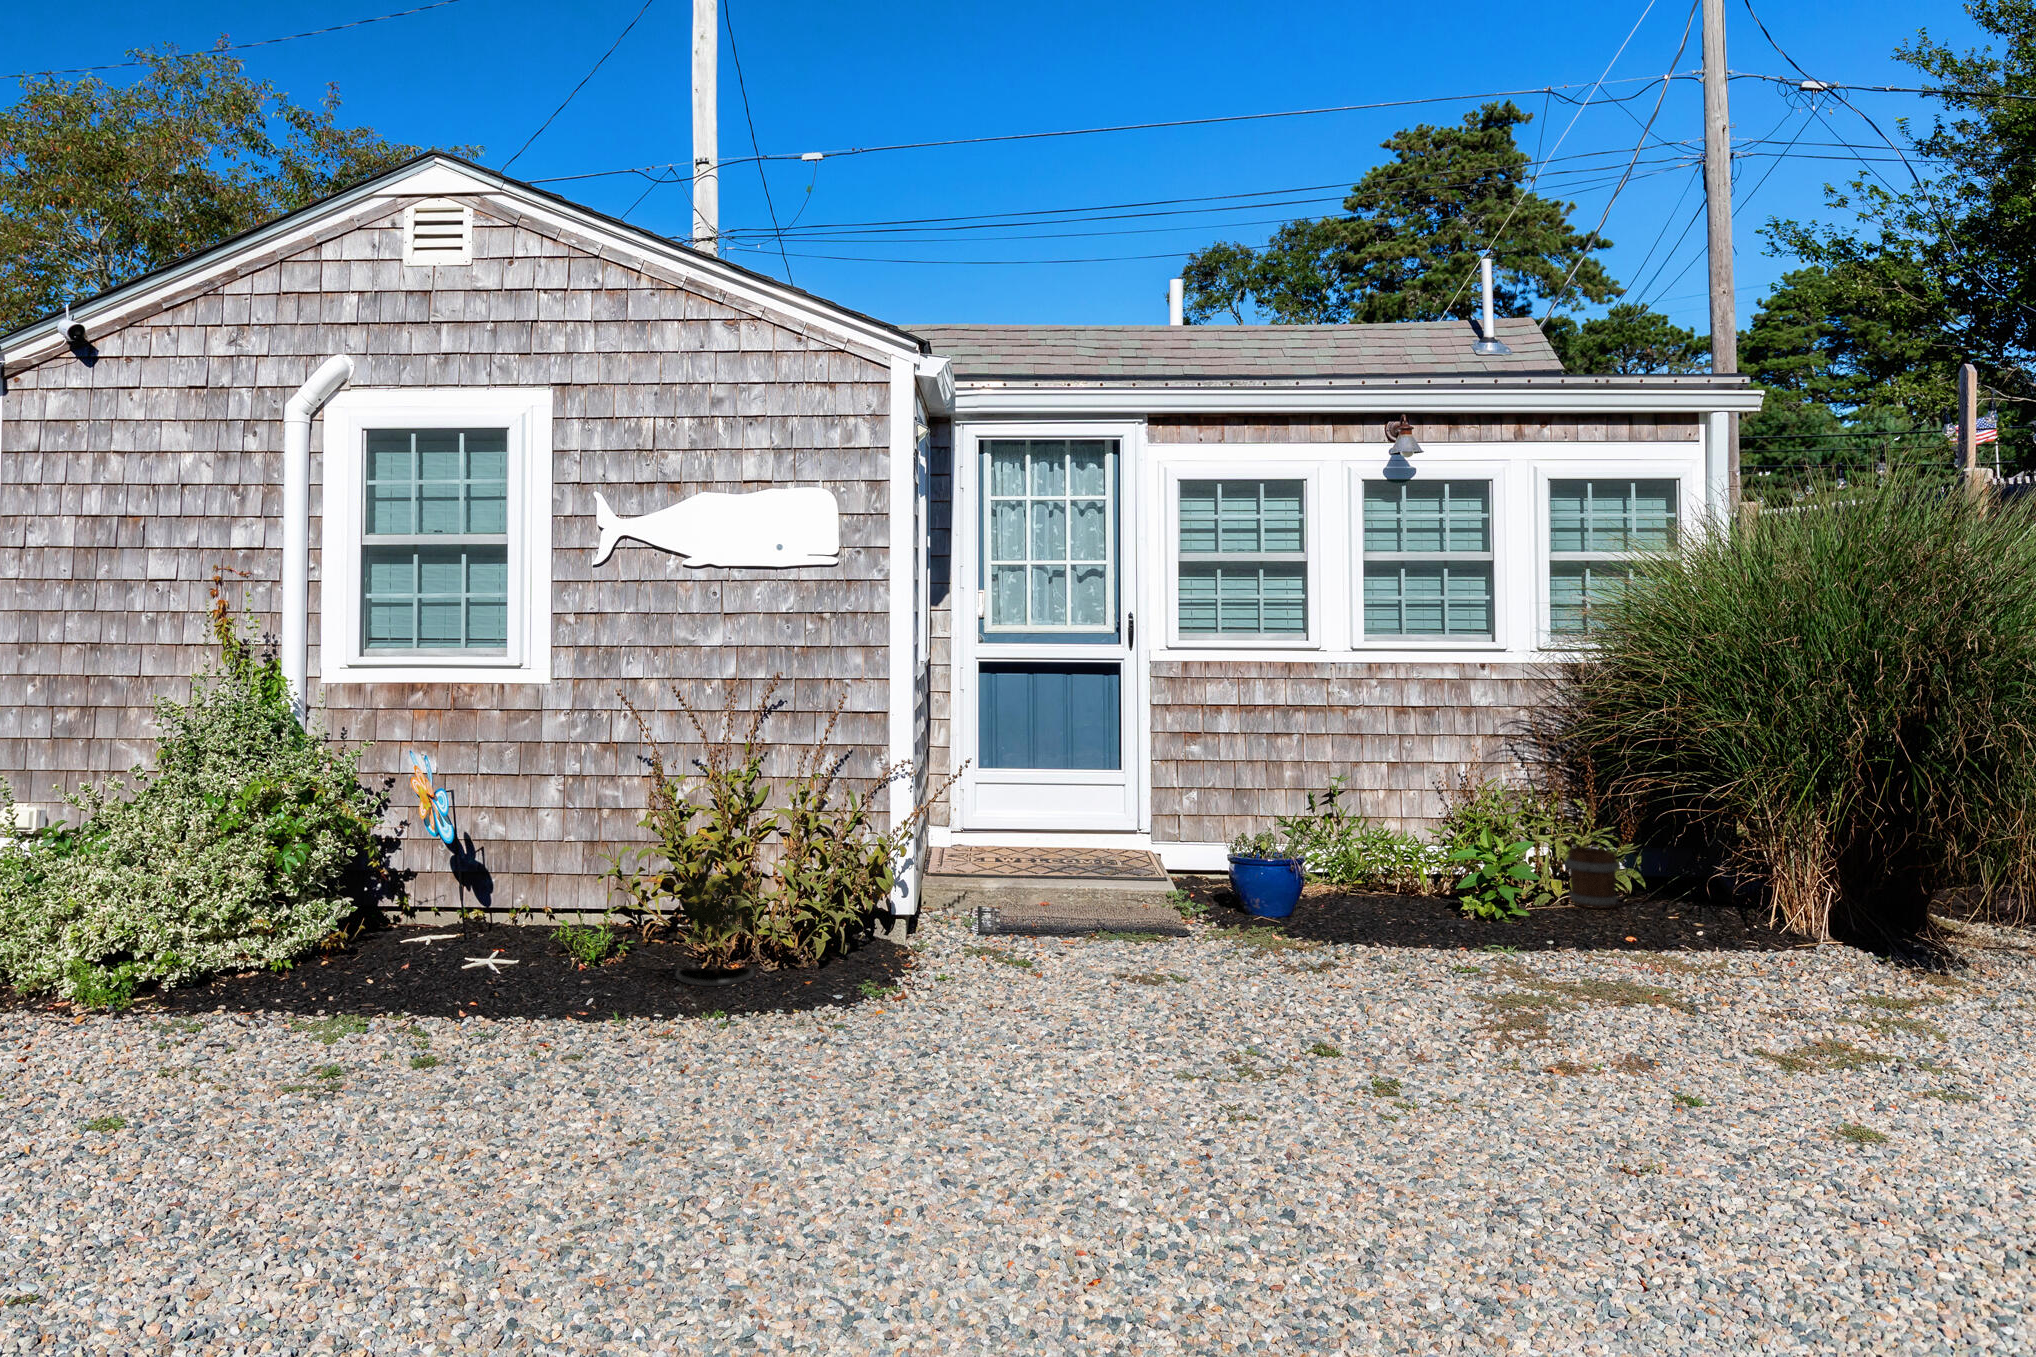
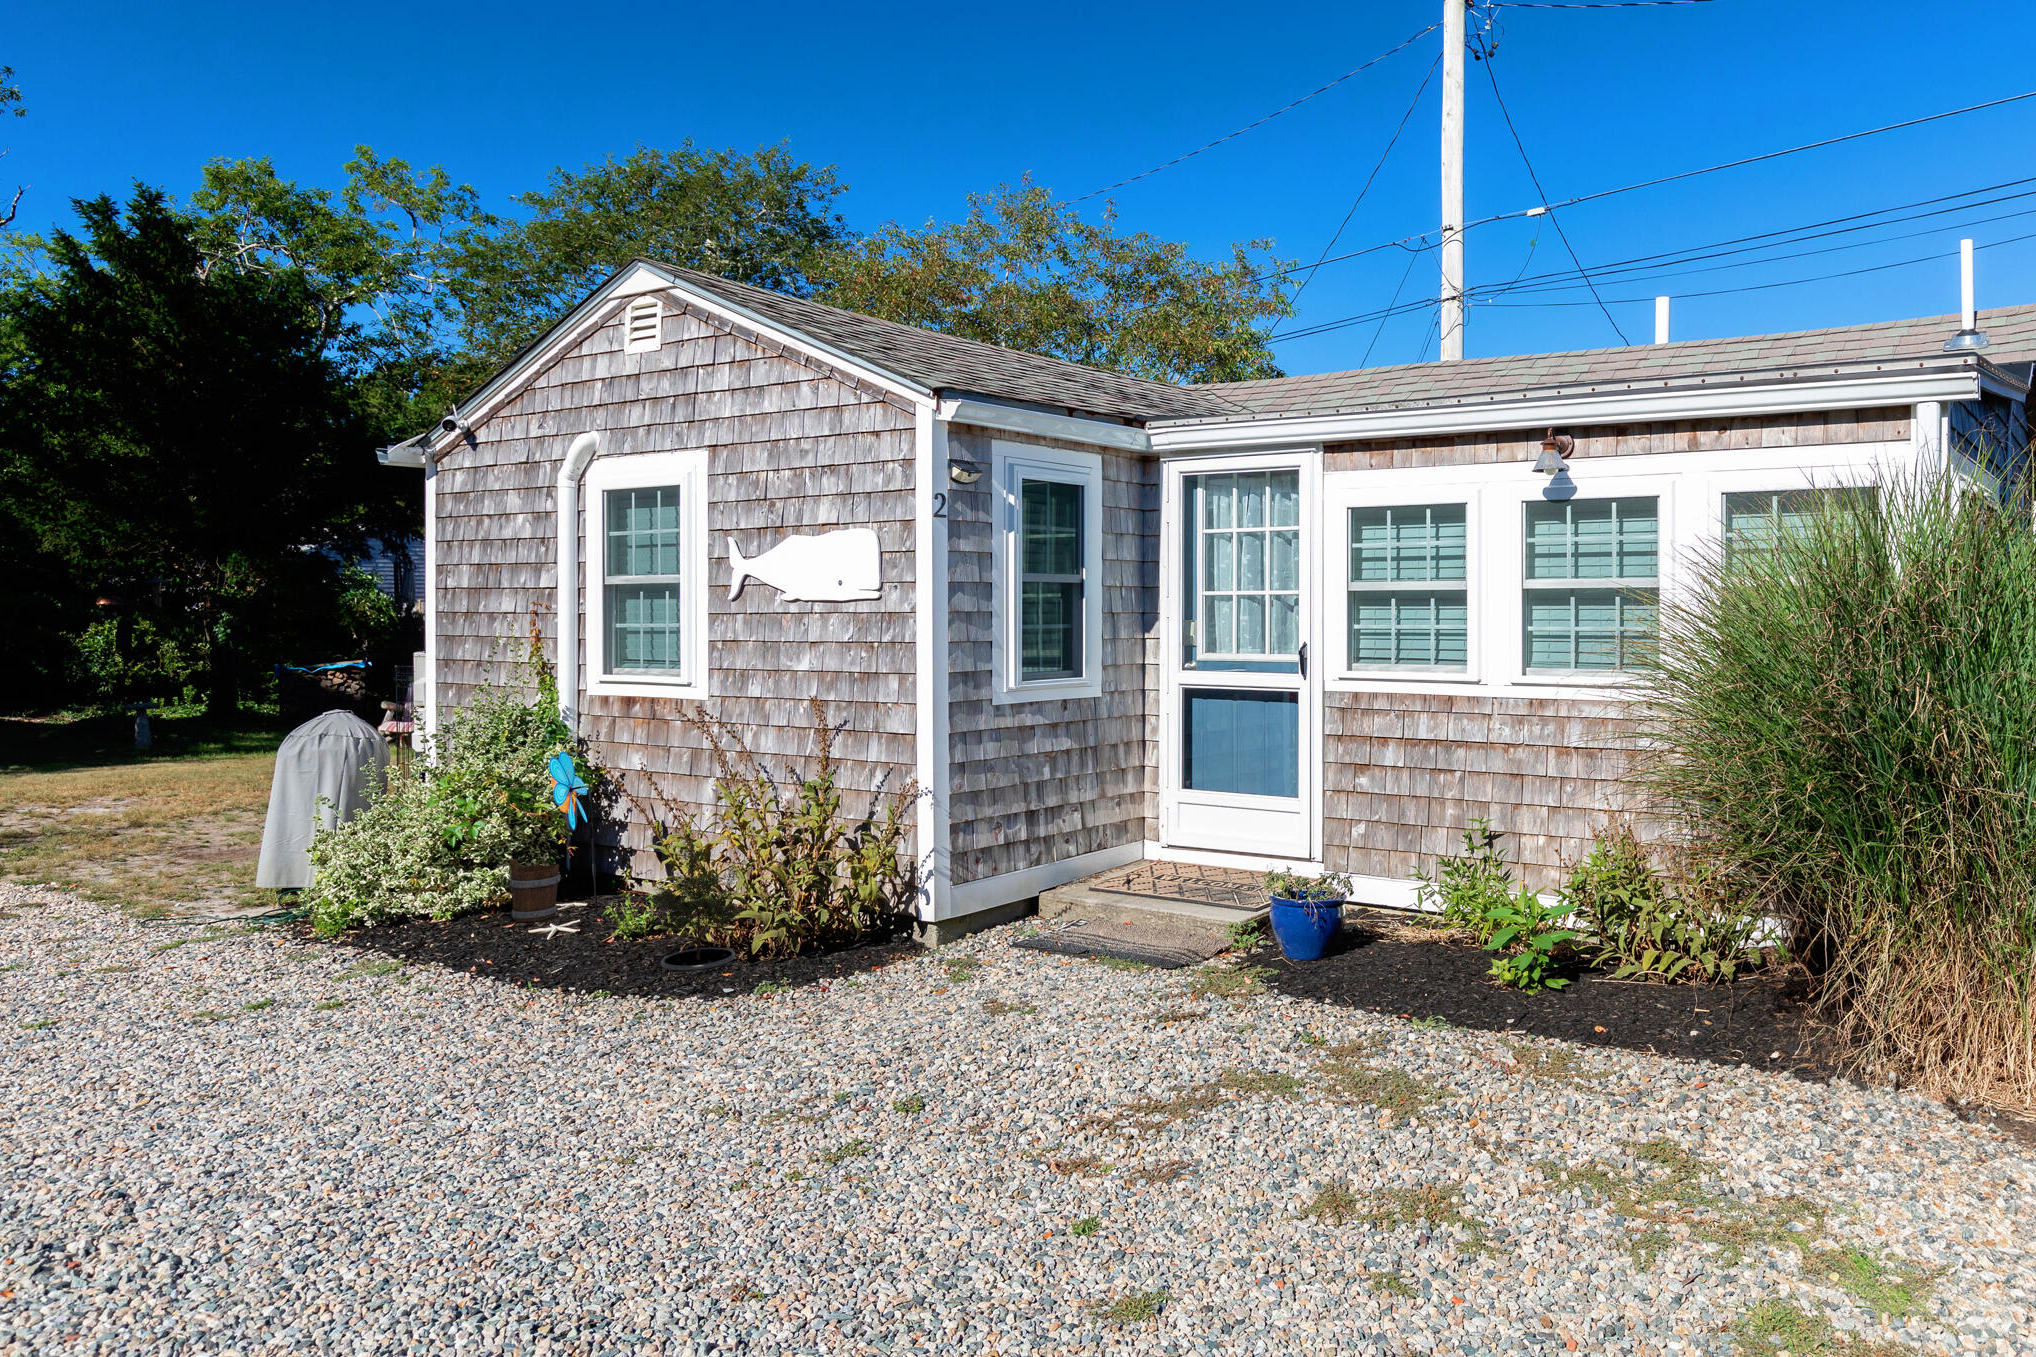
bucket: present [1564,846,1620,909] -> present [510,859,560,922]

